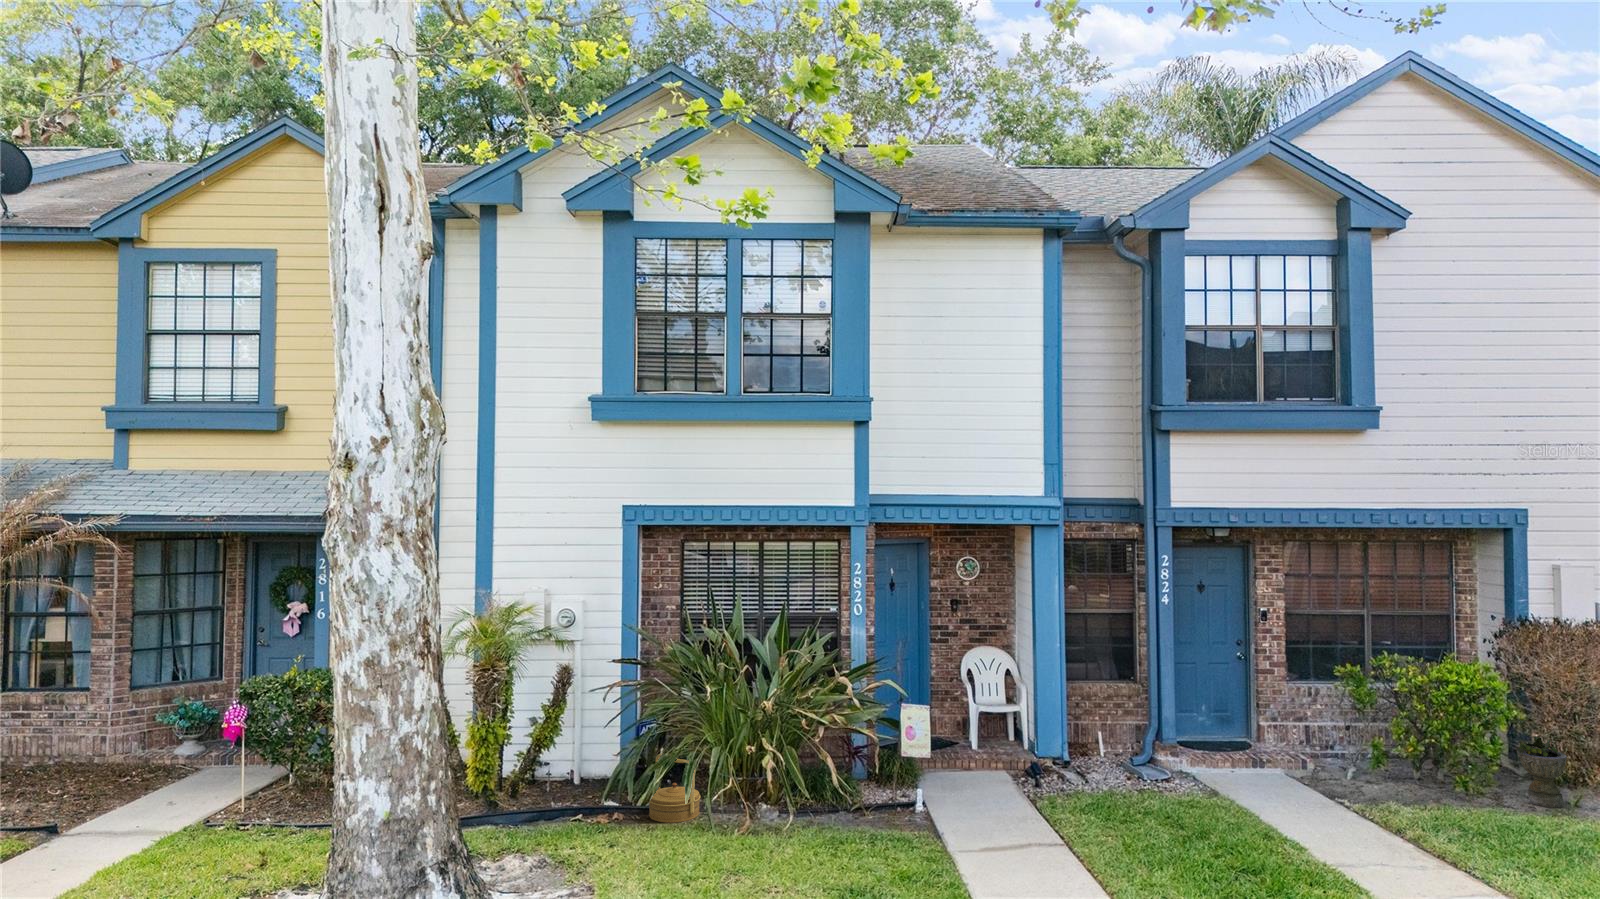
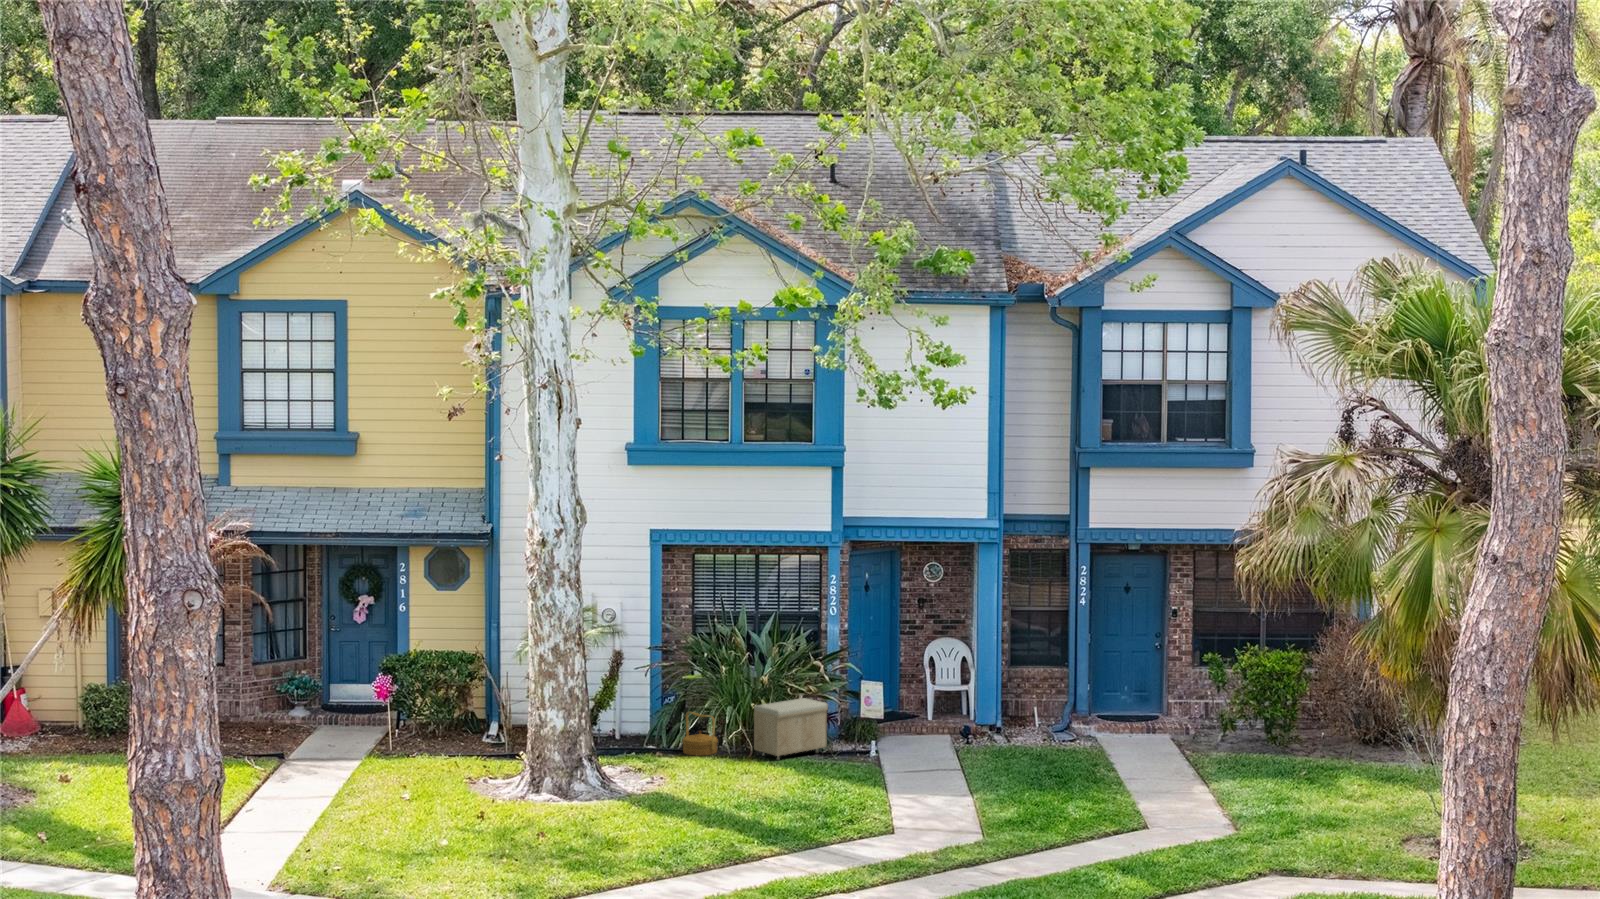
storage bench: none [752,731,859,831] -> present [754,698,828,760]
planter: present [1517,736,1567,808] -> none [1294,706,1322,753]

